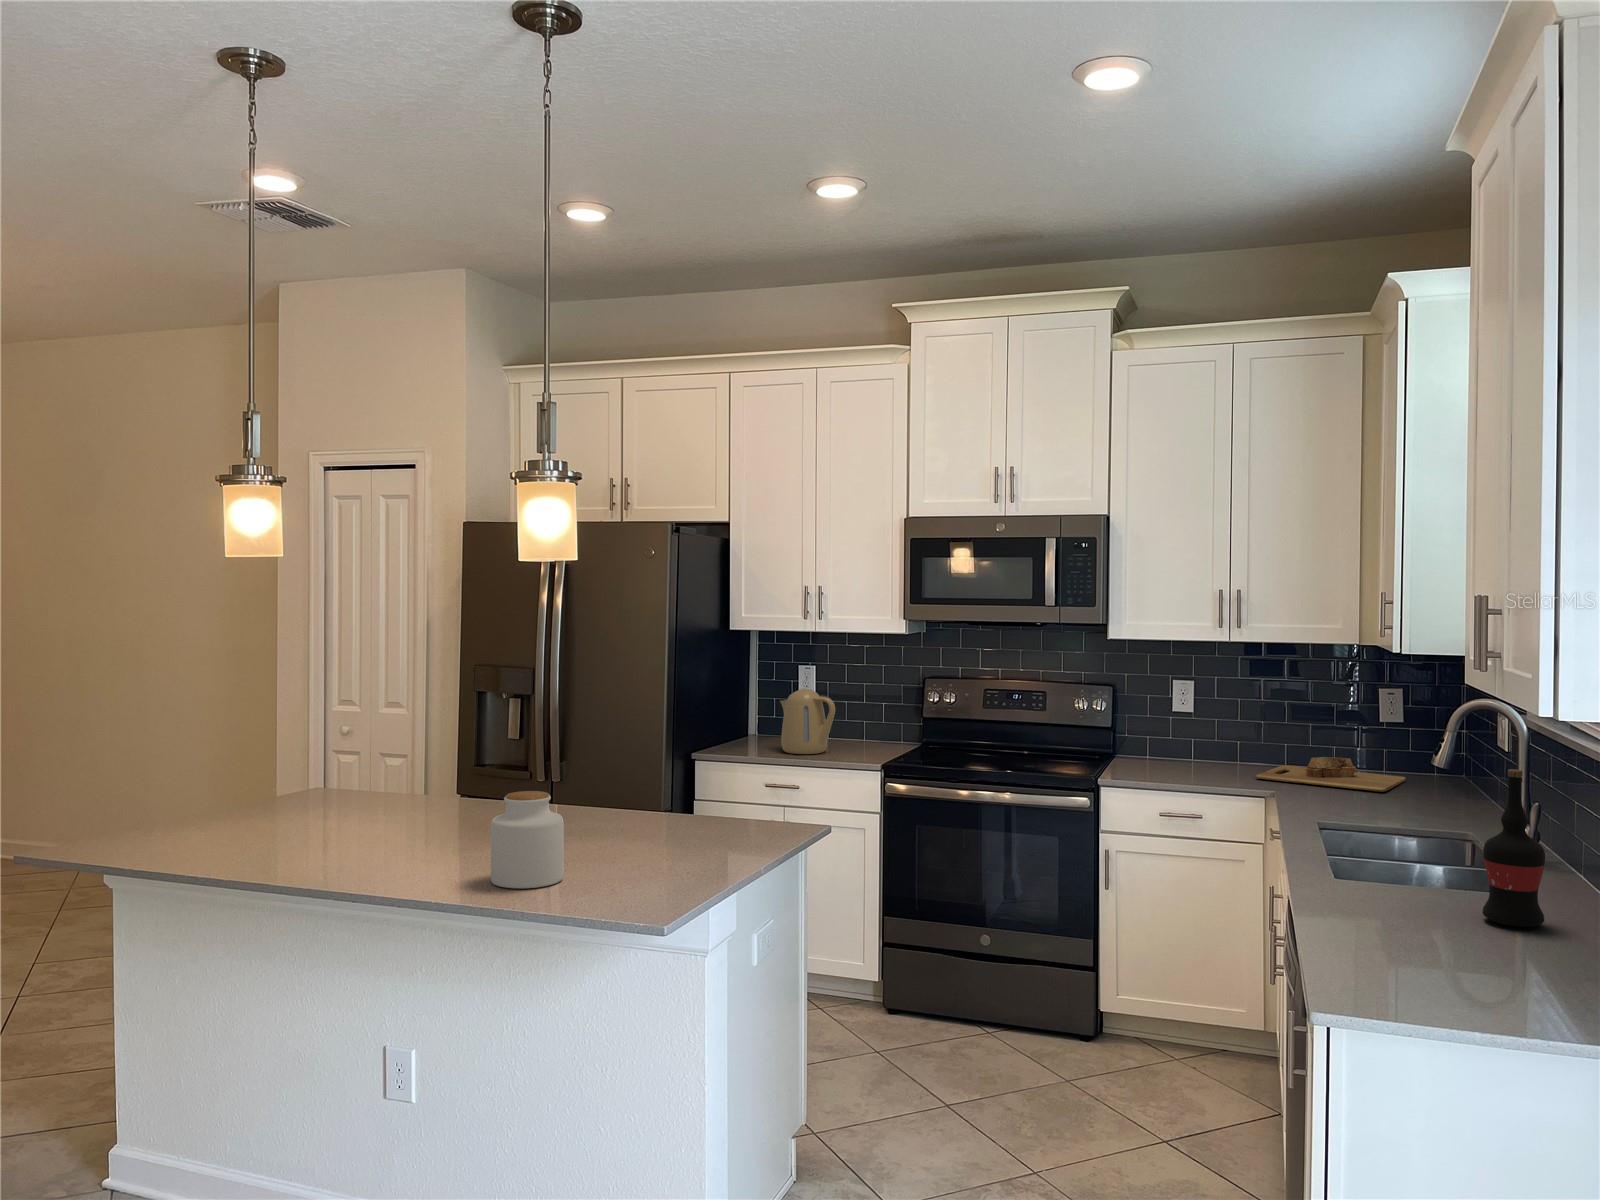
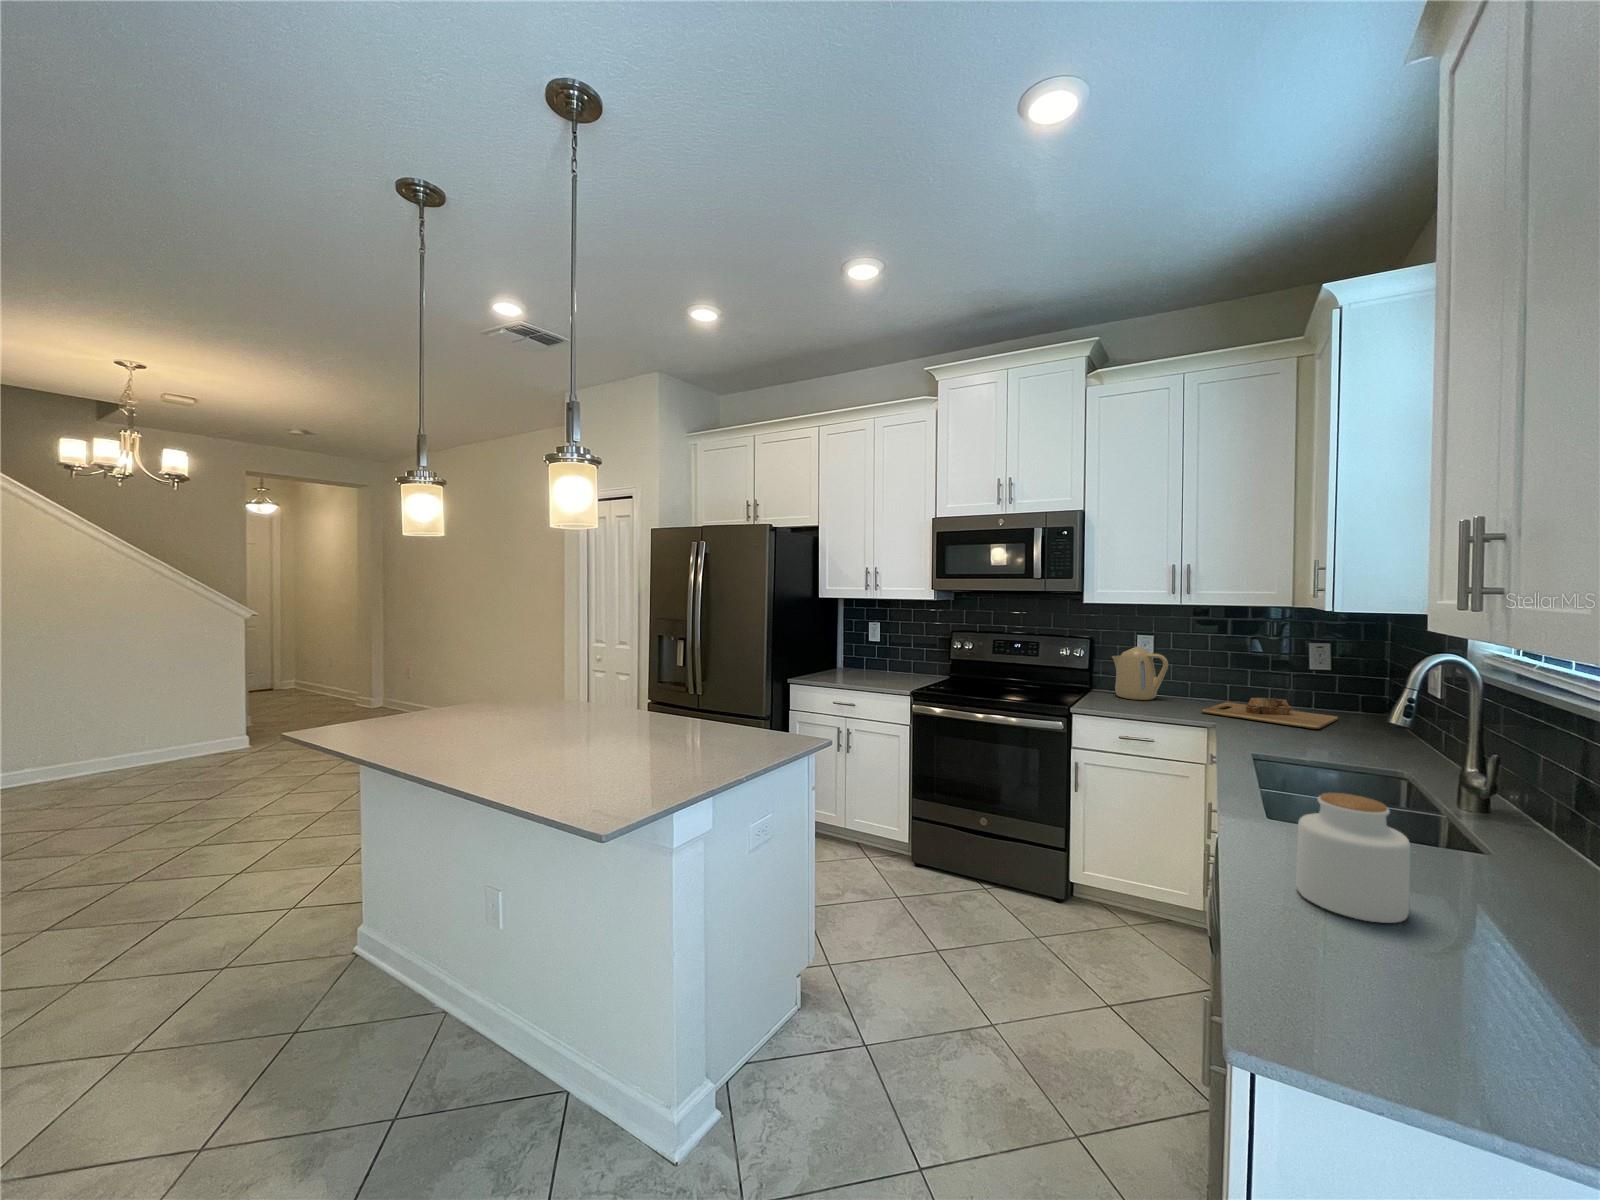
kettle: present [780,688,835,754] -> present [1112,647,1168,700]
wine bottle: present [1482,769,1545,927] -> none [1444,729,1532,904]
jar: present [491,791,564,889] -> present [1296,793,1410,923]

